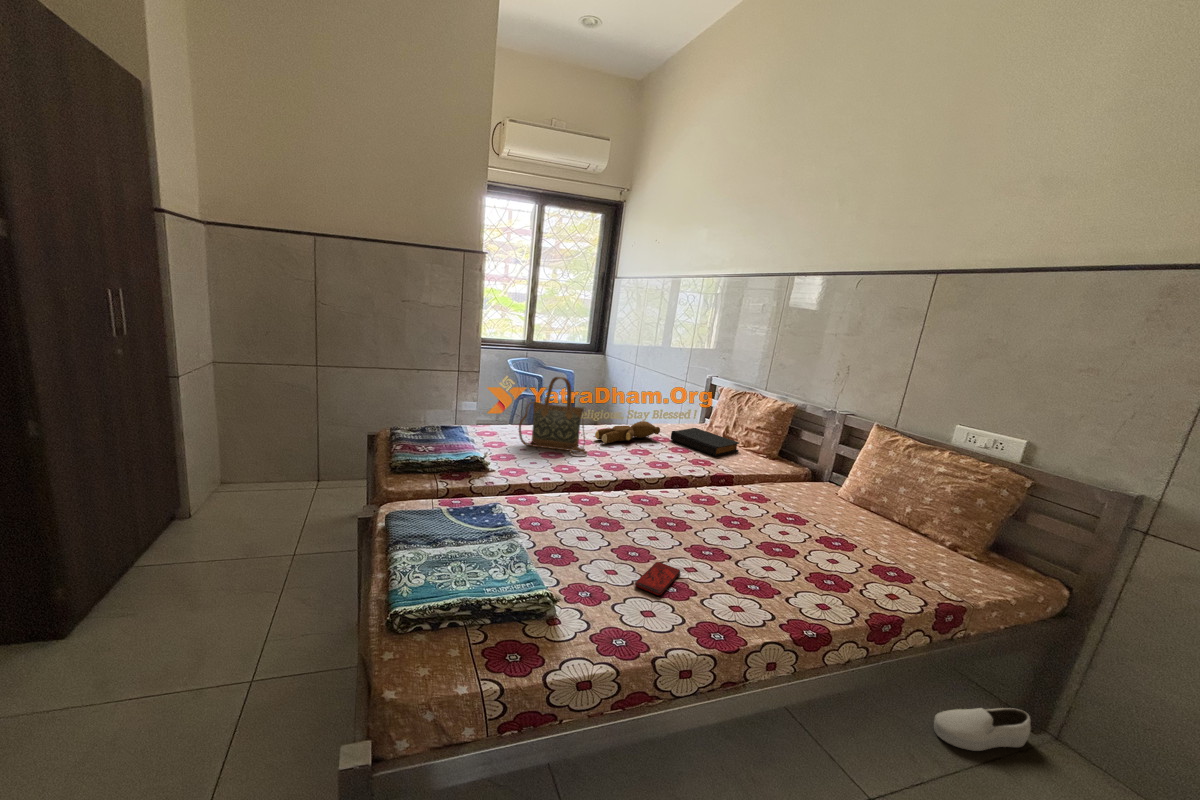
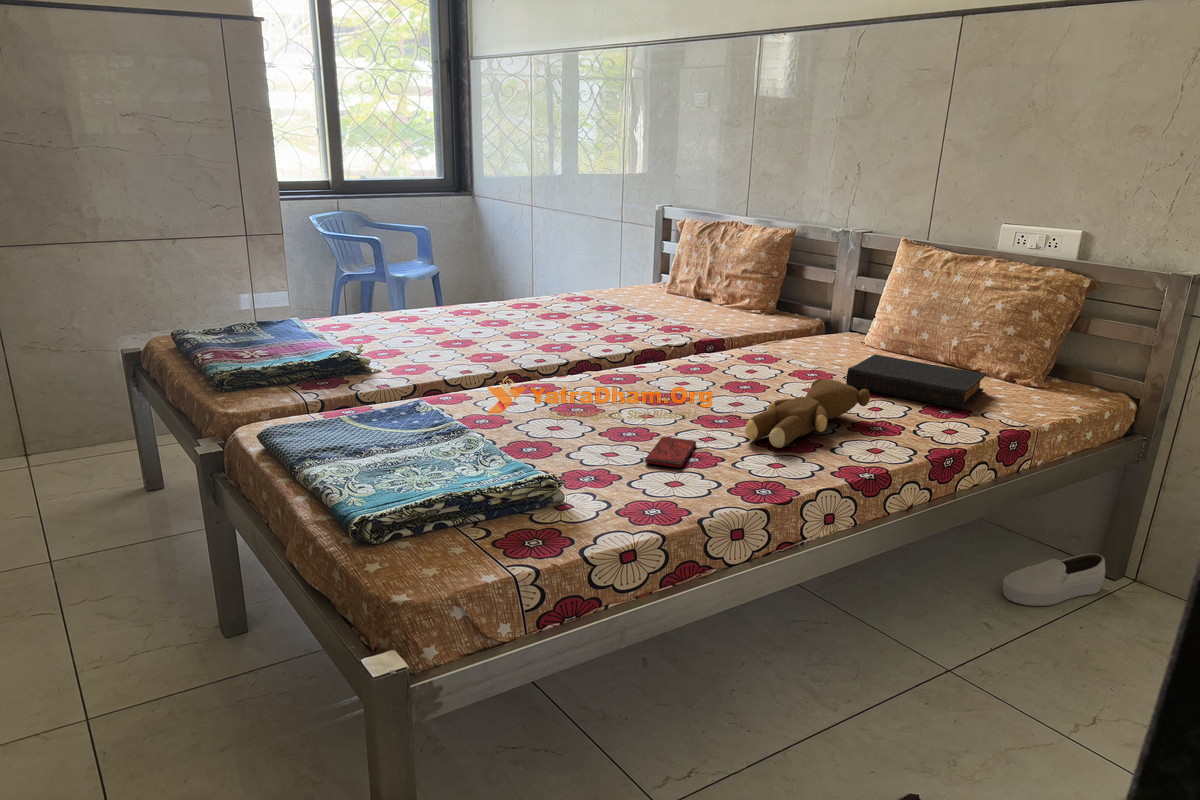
handbag: present [519,377,587,455] -> none [392,225,508,340]
teddy bear: present [595,421,660,443] -> present [745,379,870,448]
book: present [671,428,739,456] -> present [846,354,986,409]

